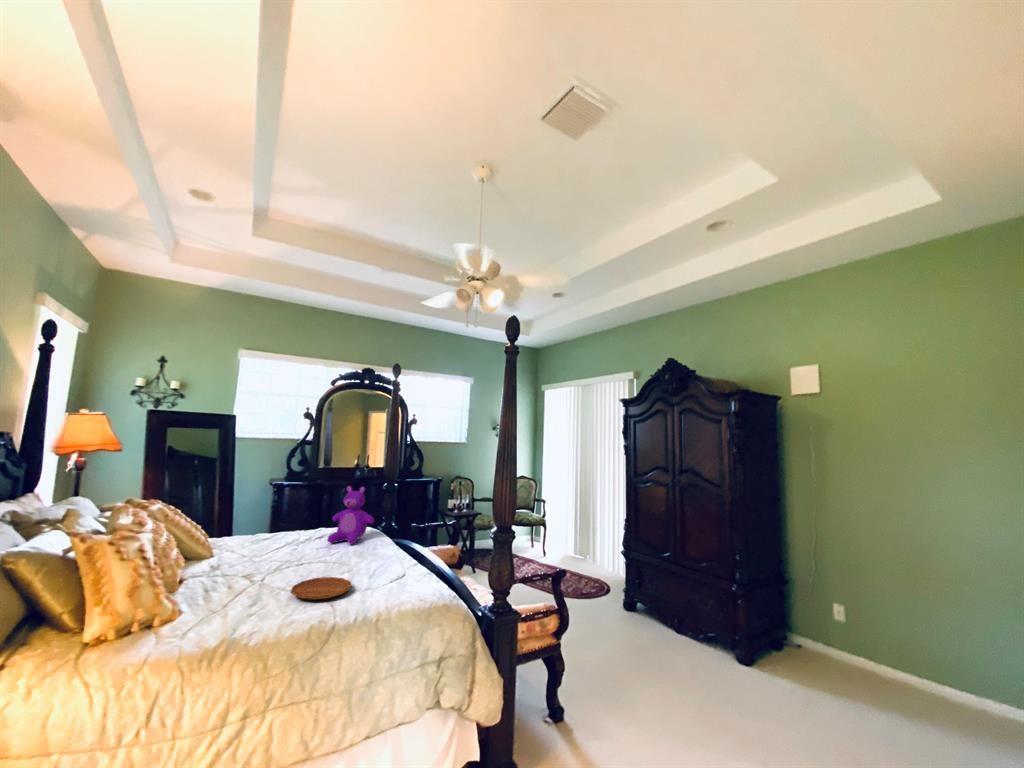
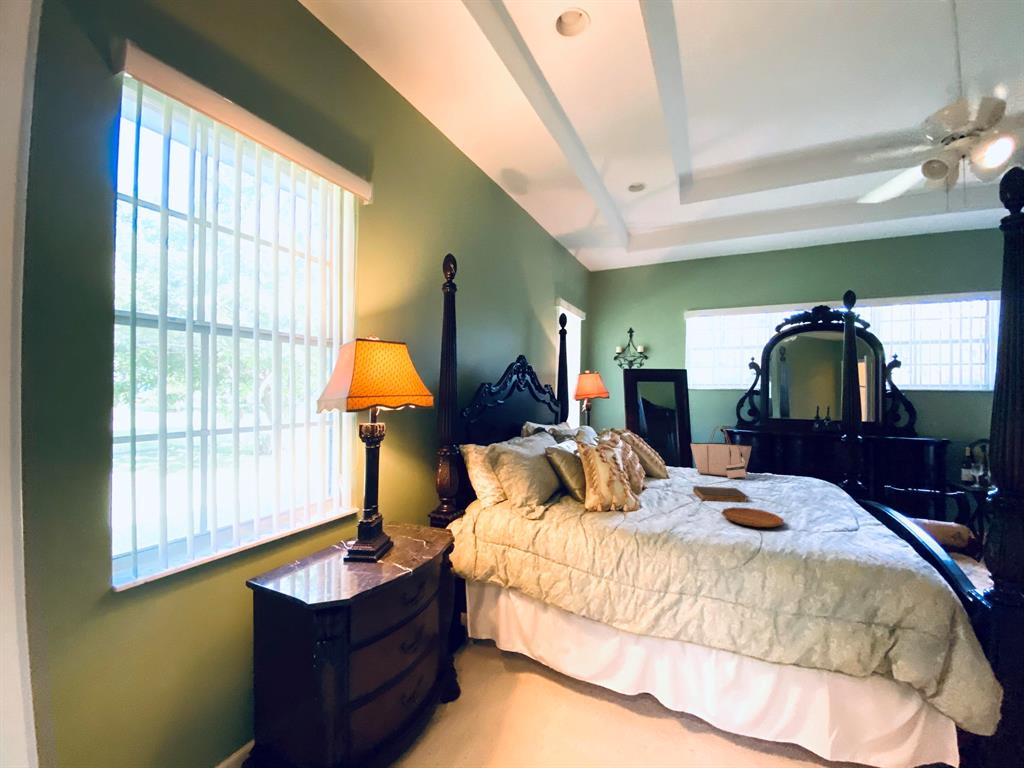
tote bag: none [244,486,313,544] -> present [690,426,752,479]
teddy bear: present [328,486,374,545] -> none [769,430,824,490]
book: none [250,555,314,580] -> present [693,486,748,503]

